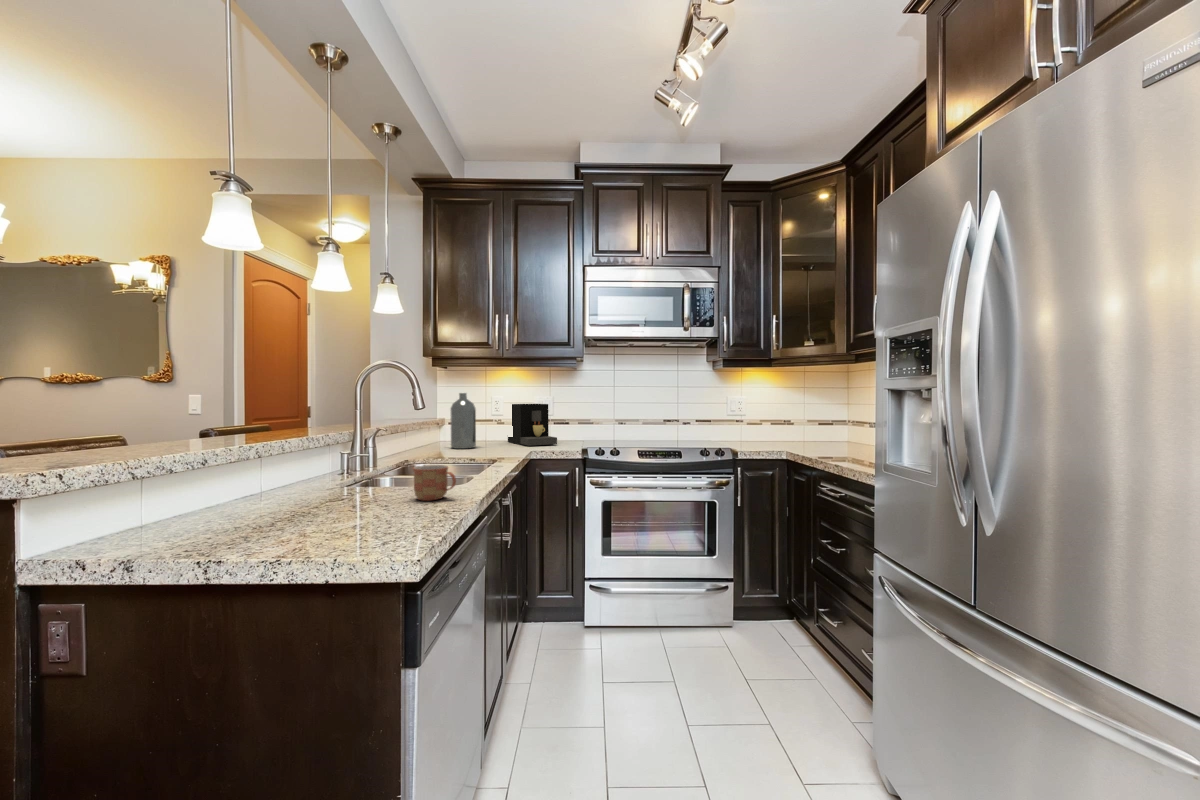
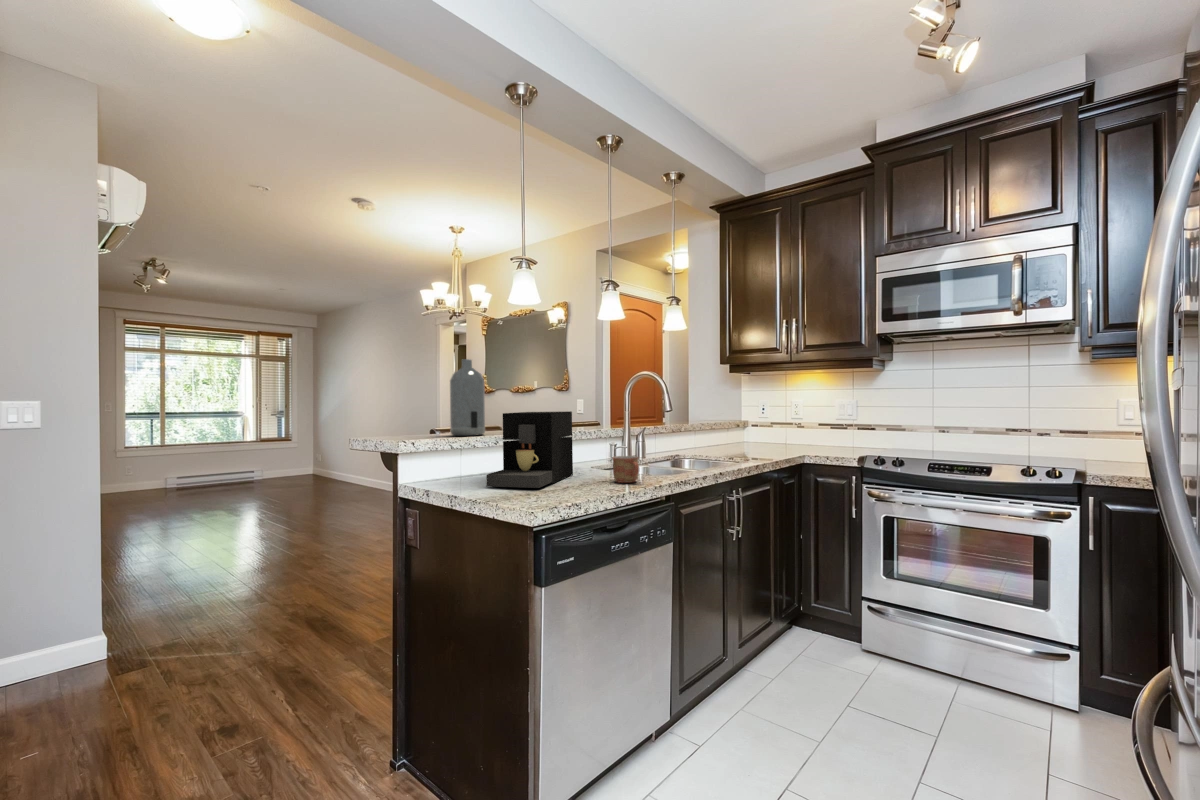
bottle: present [450,393,476,449] -> present [450,359,485,436]
coffee maker: present [508,404,557,446] -> present [486,411,573,488]

